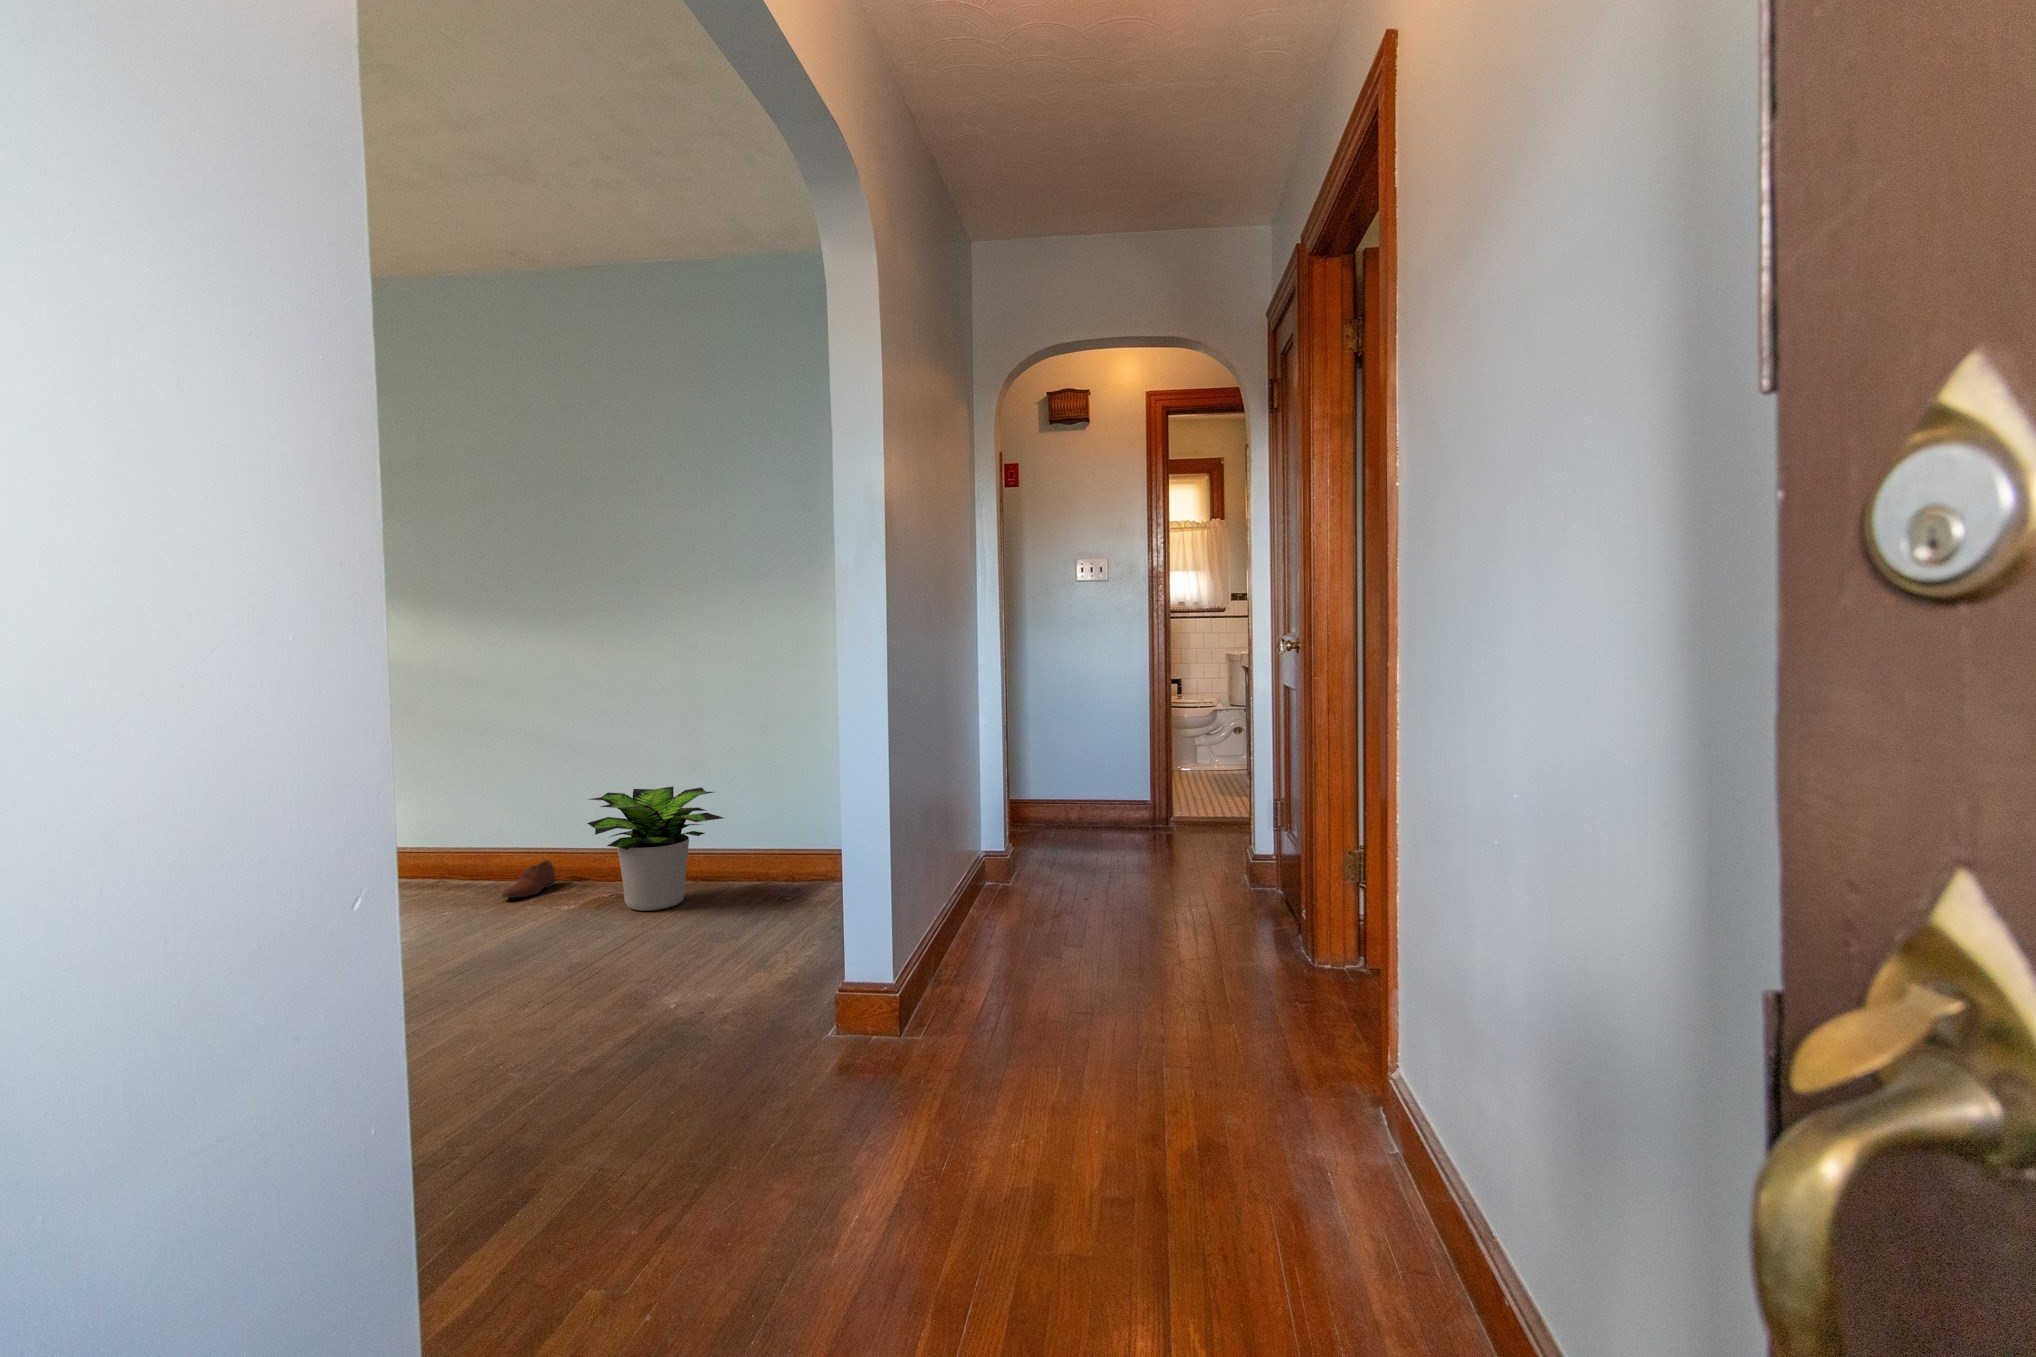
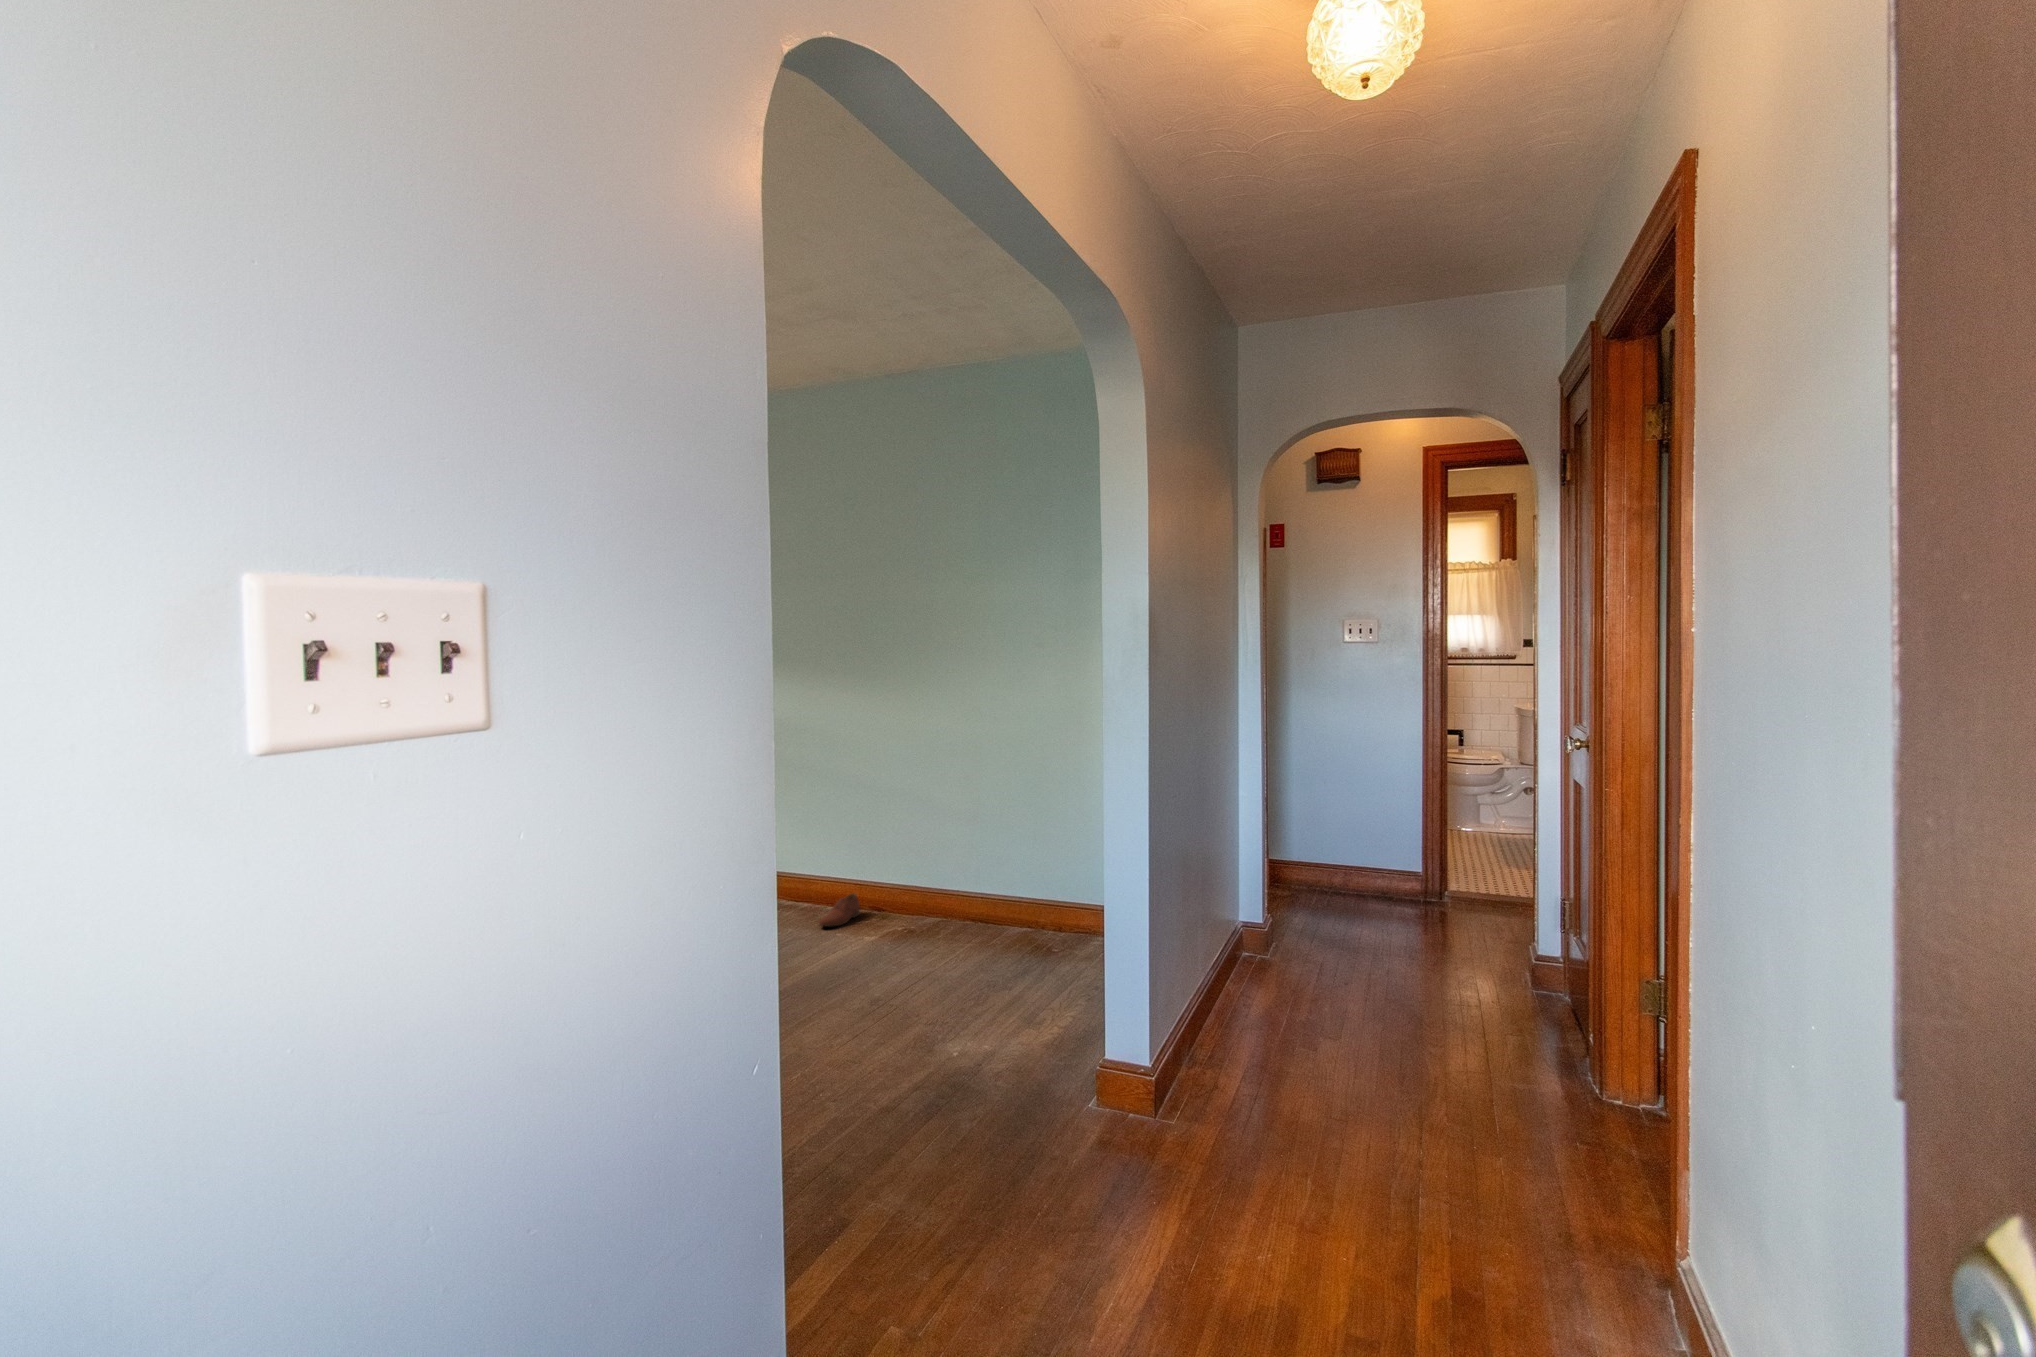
potted plant: present [587,786,723,911] -> none [886,838,1001,951]

